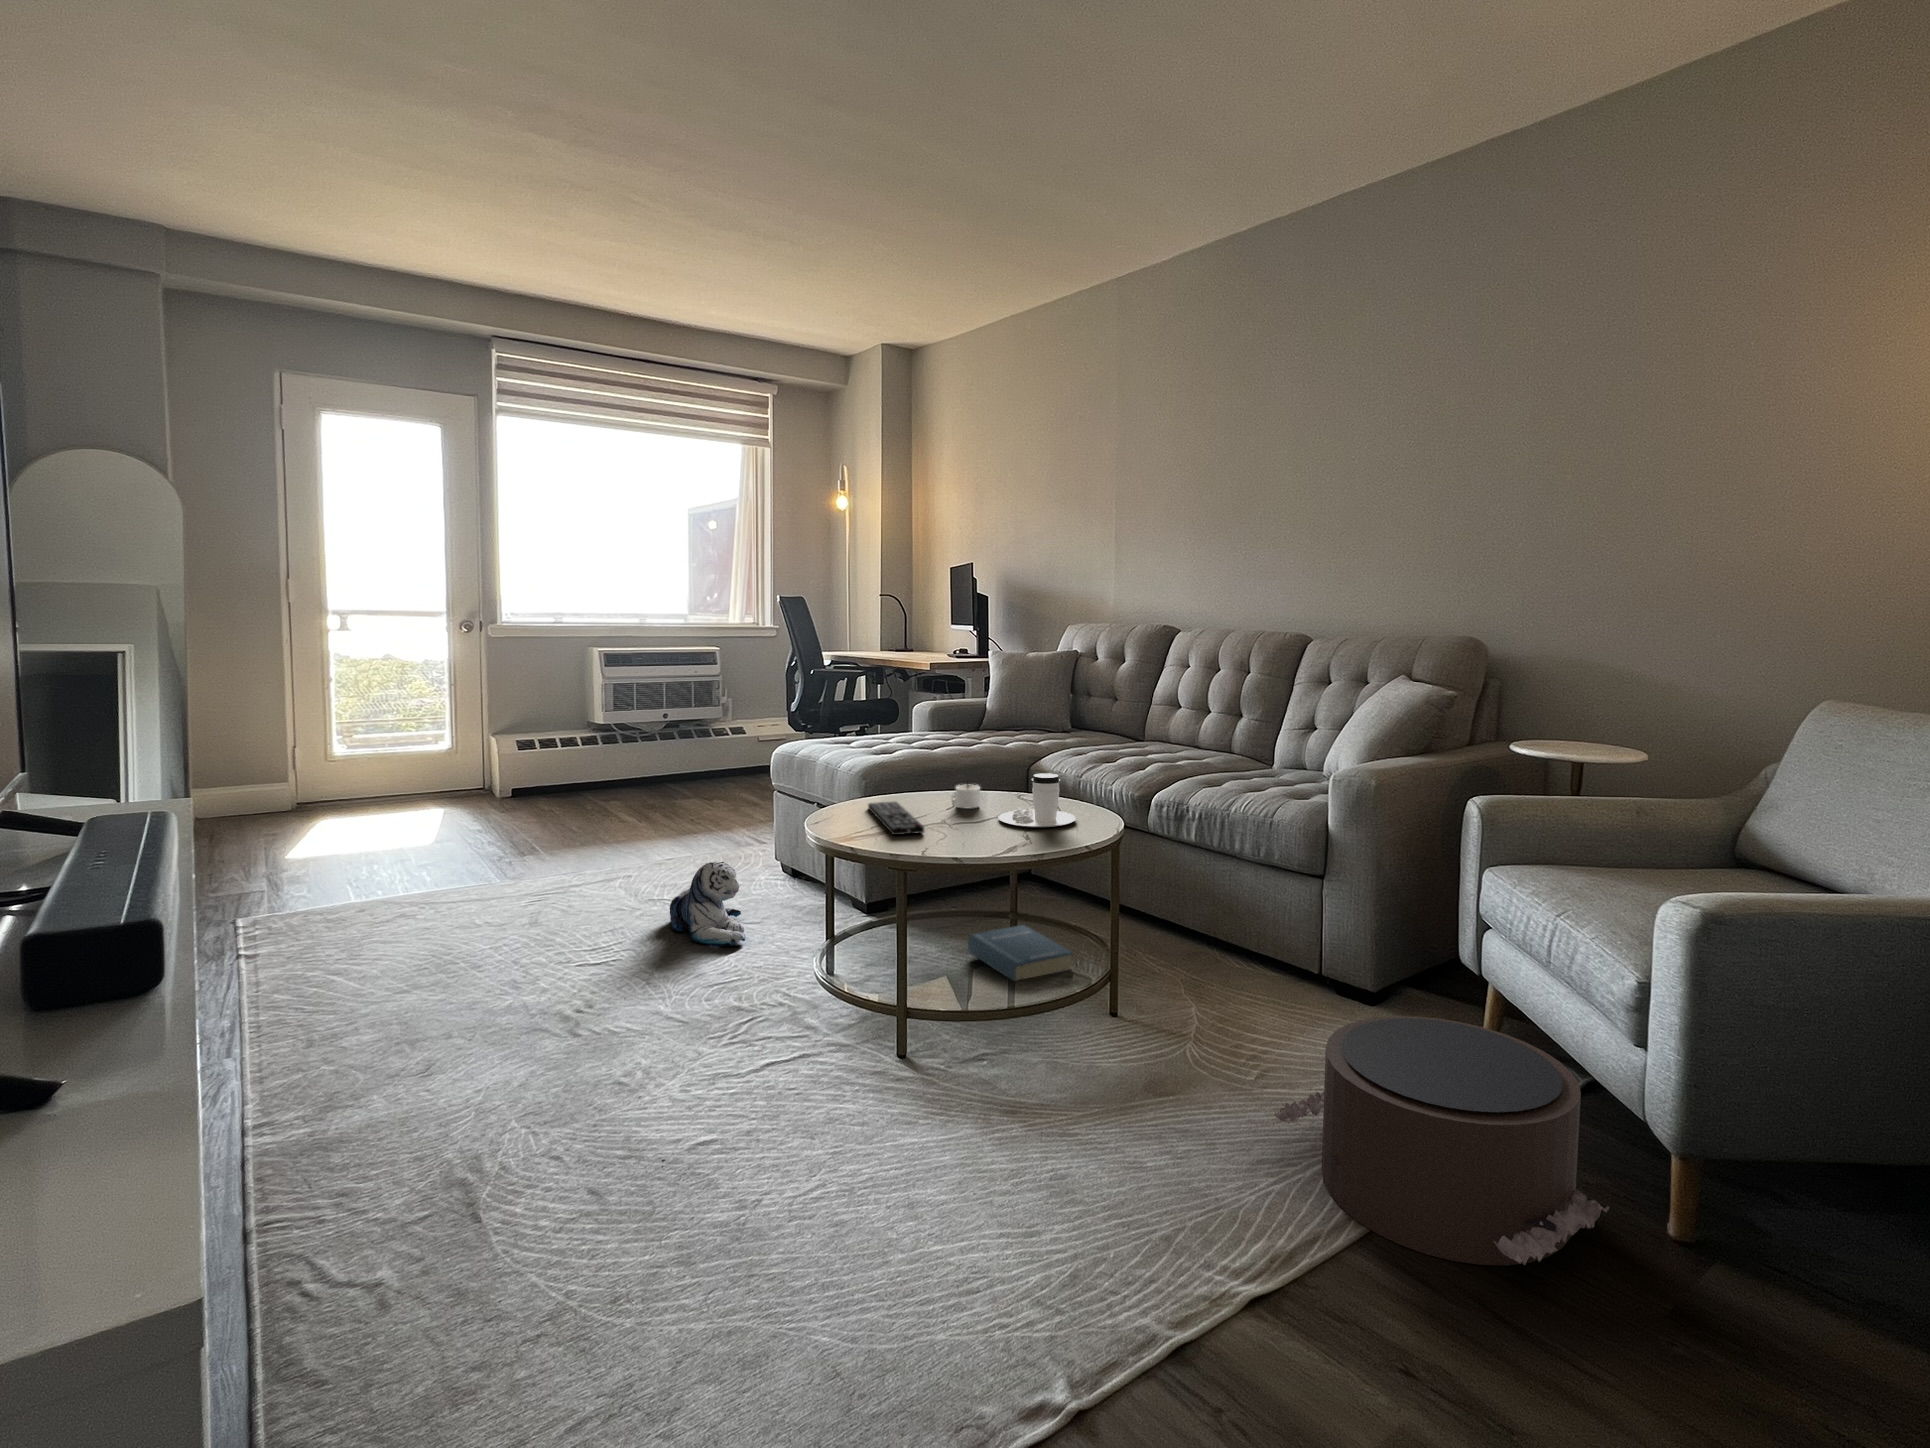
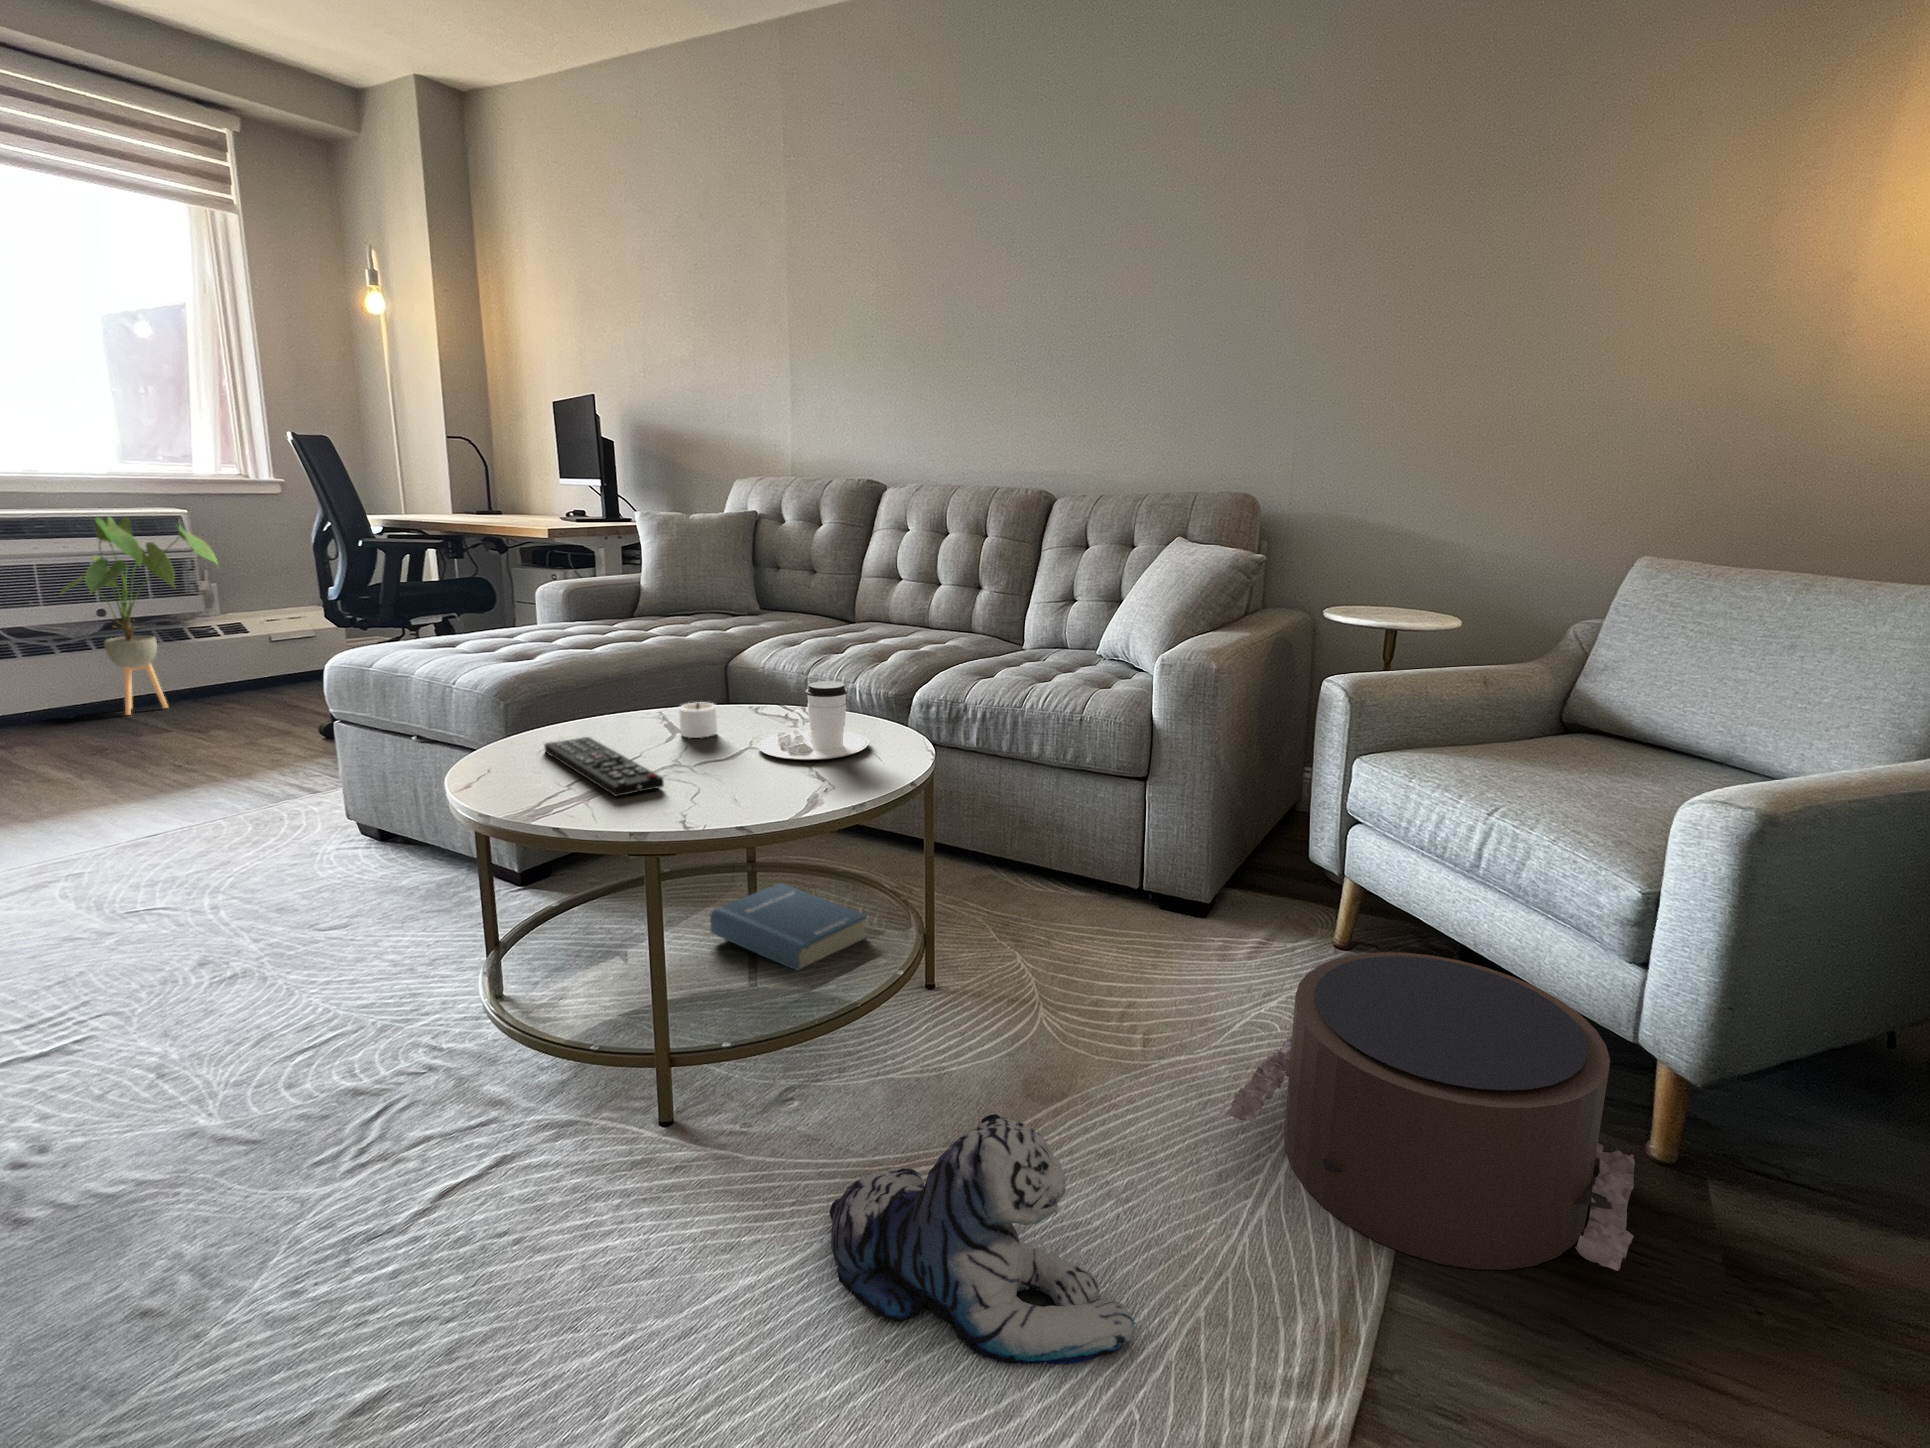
house plant: none [646,653,735,785] -> present [61,517,217,715]
plush toy: present [670,862,746,946] -> present [829,1113,1135,1365]

